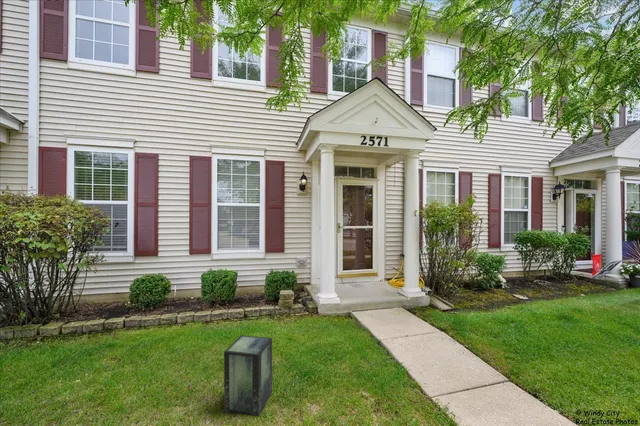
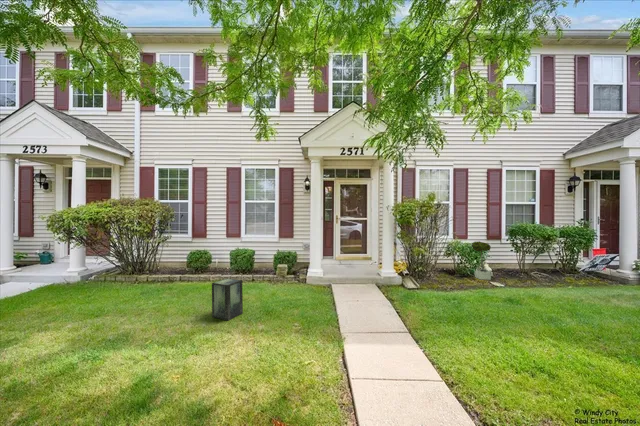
potted tree: none [487,251,509,293] -> present [472,241,491,280]

